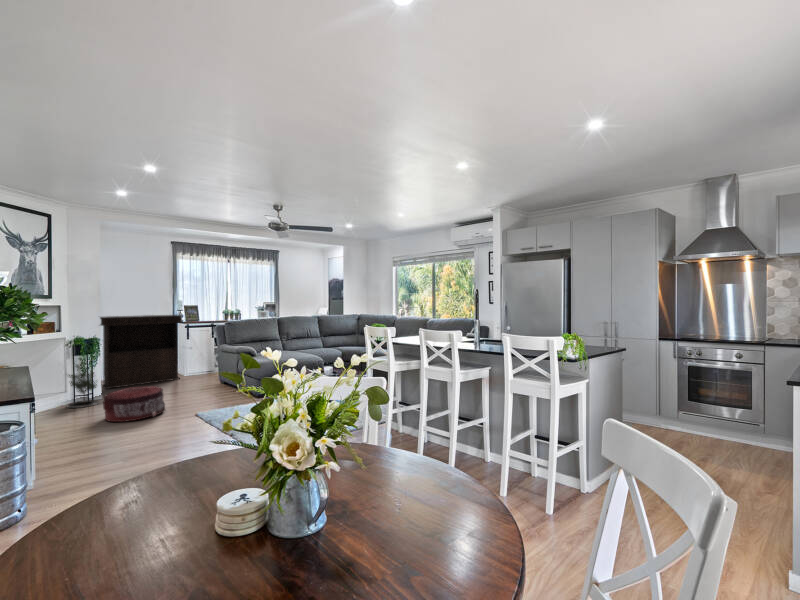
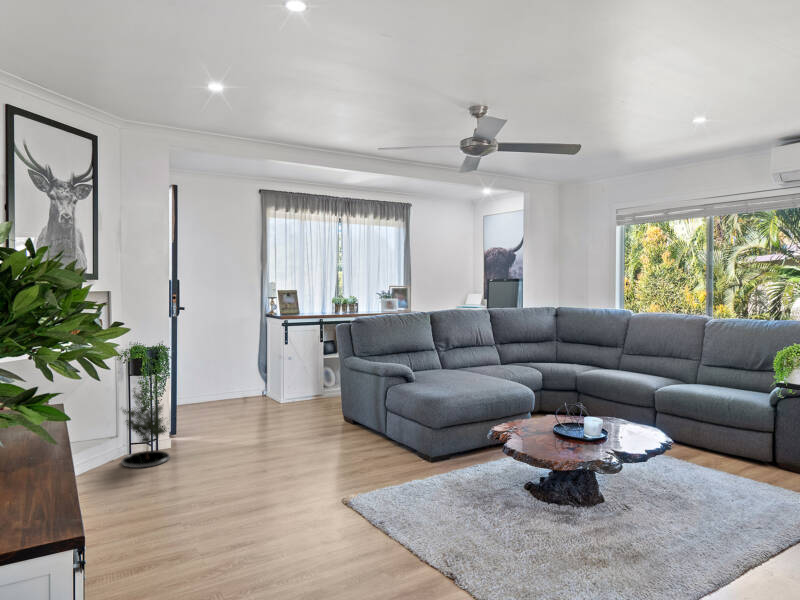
console table: present [100,315,182,389] -> none [158,305,281,425]
pouf: present [103,386,165,422] -> none [186,440,289,515]

